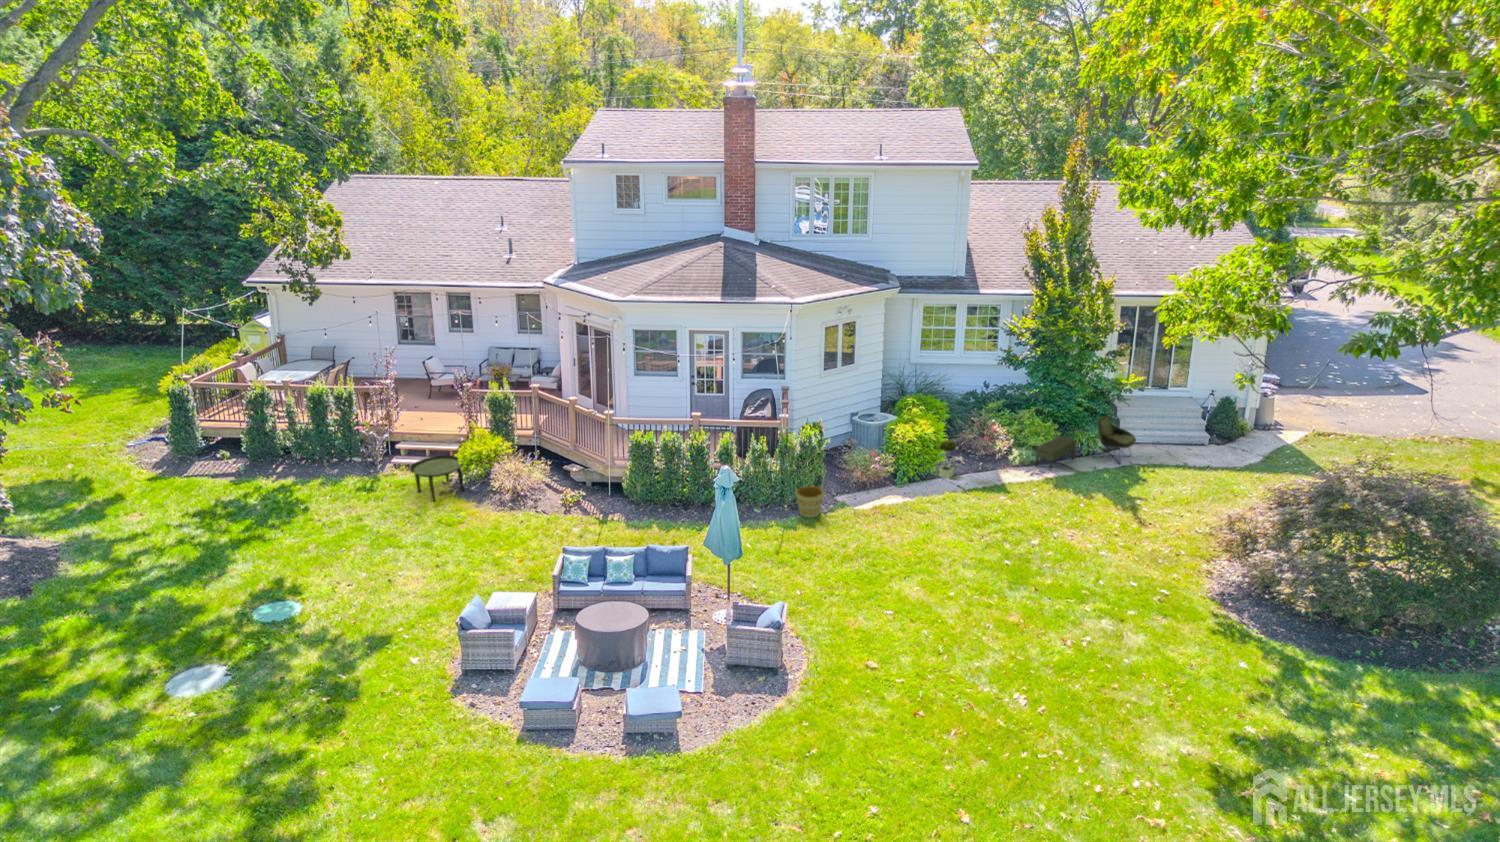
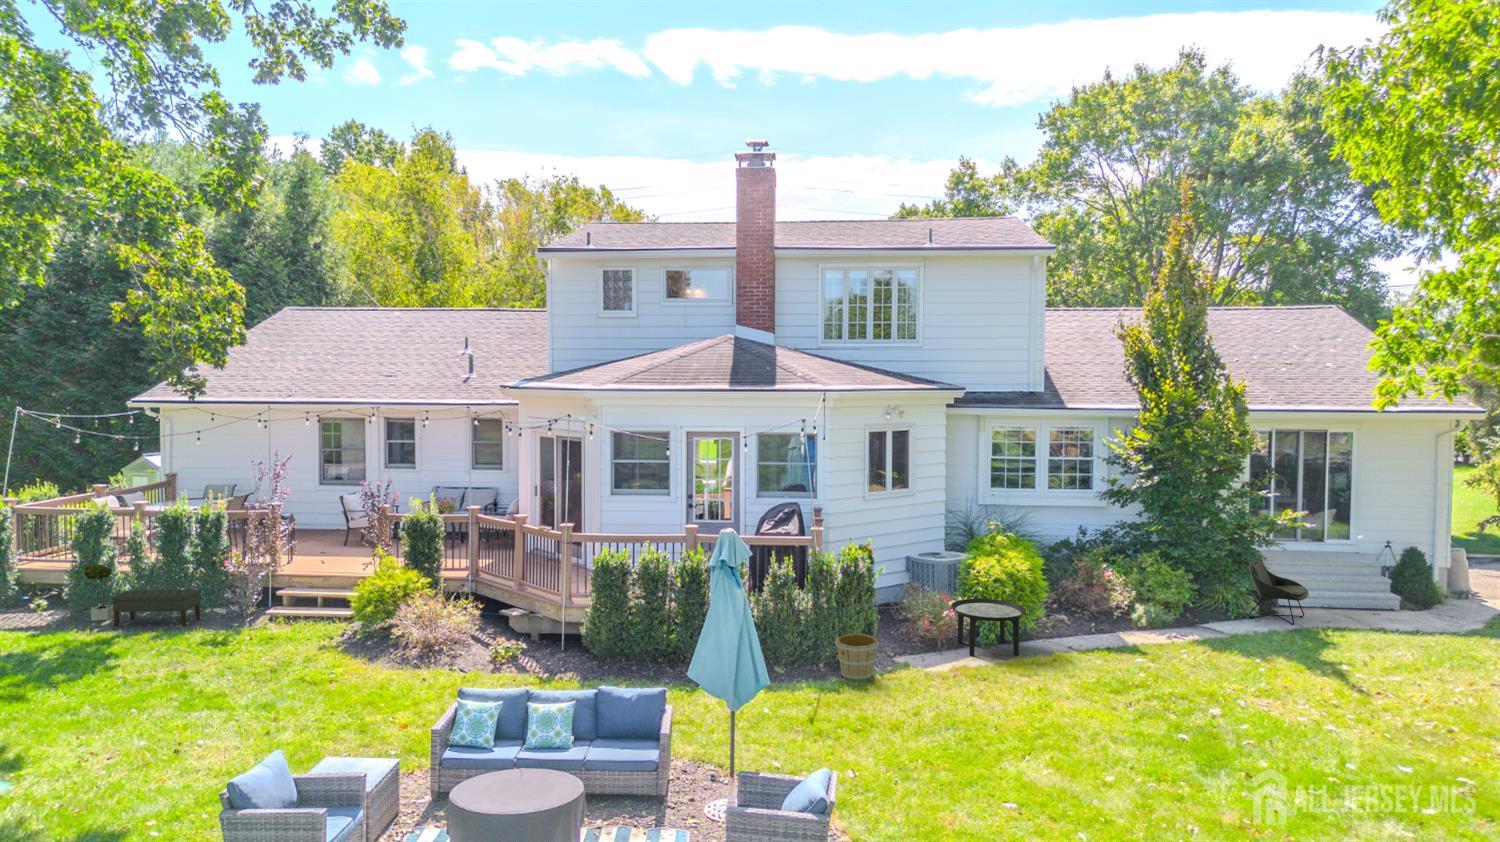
bench: present [1035,436,1077,470] -> present [112,589,201,627]
potted tree: present [939,440,956,479] -> present [84,565,114,621]
round table: present [410,456,464,502] -> present [951,599,1026,657]

